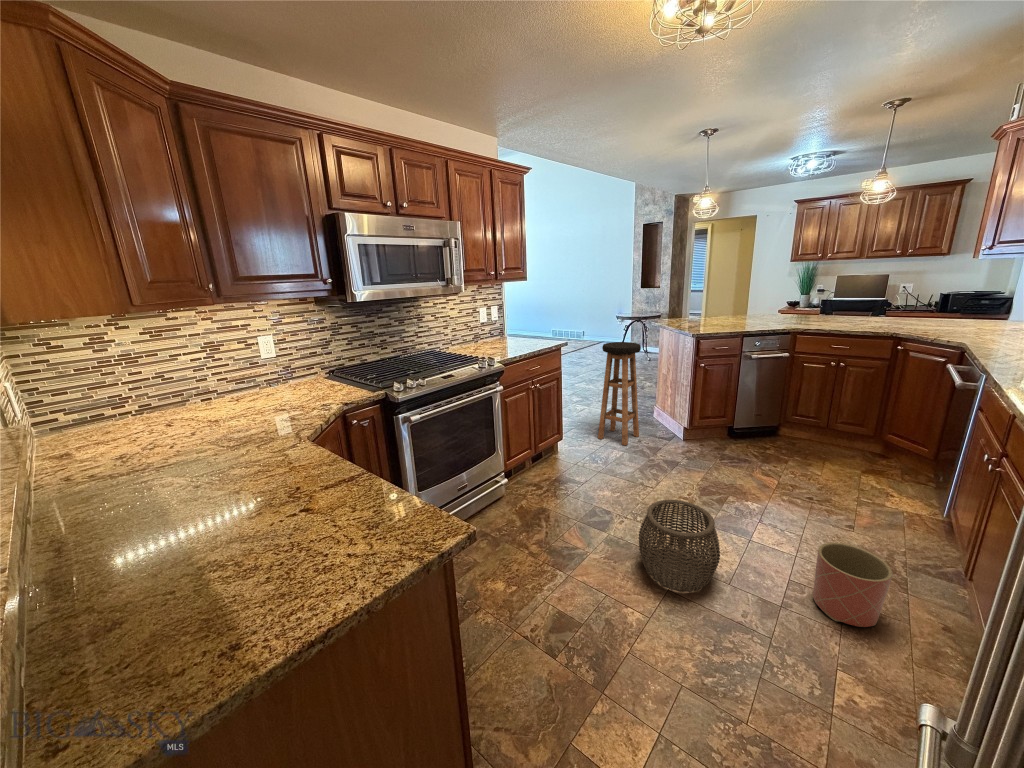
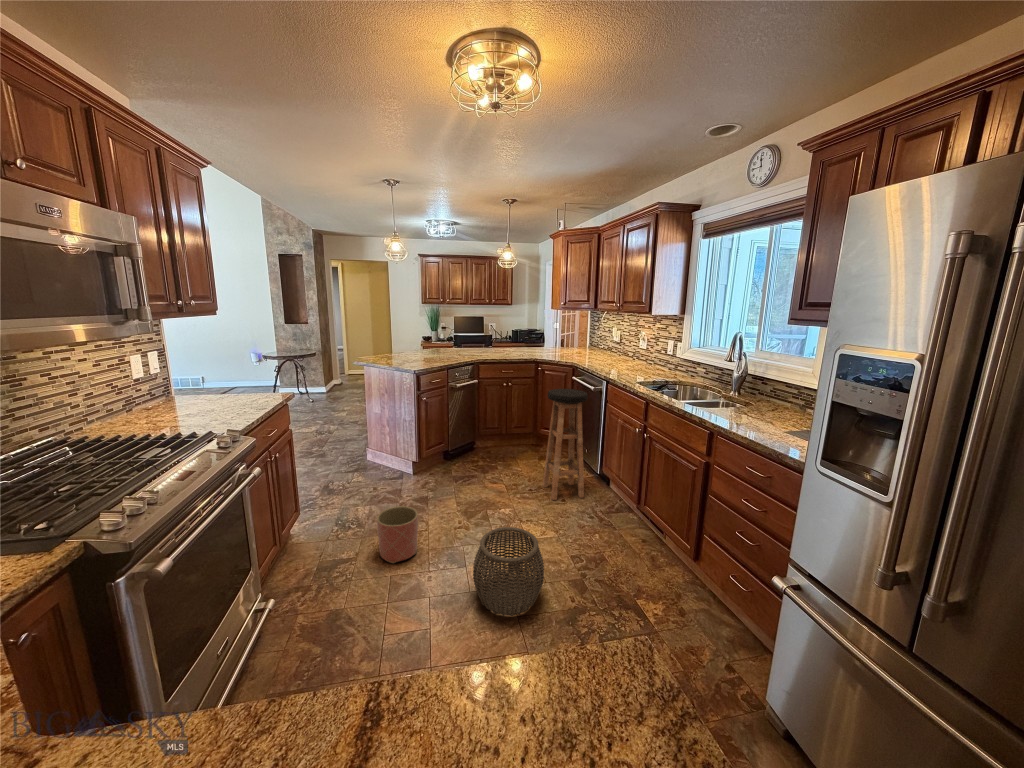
bar stool: present [598,342,641,445] -> present [543,389,588,500]
planter: present [813,542,893,627] -> present [377,506,418,563]

